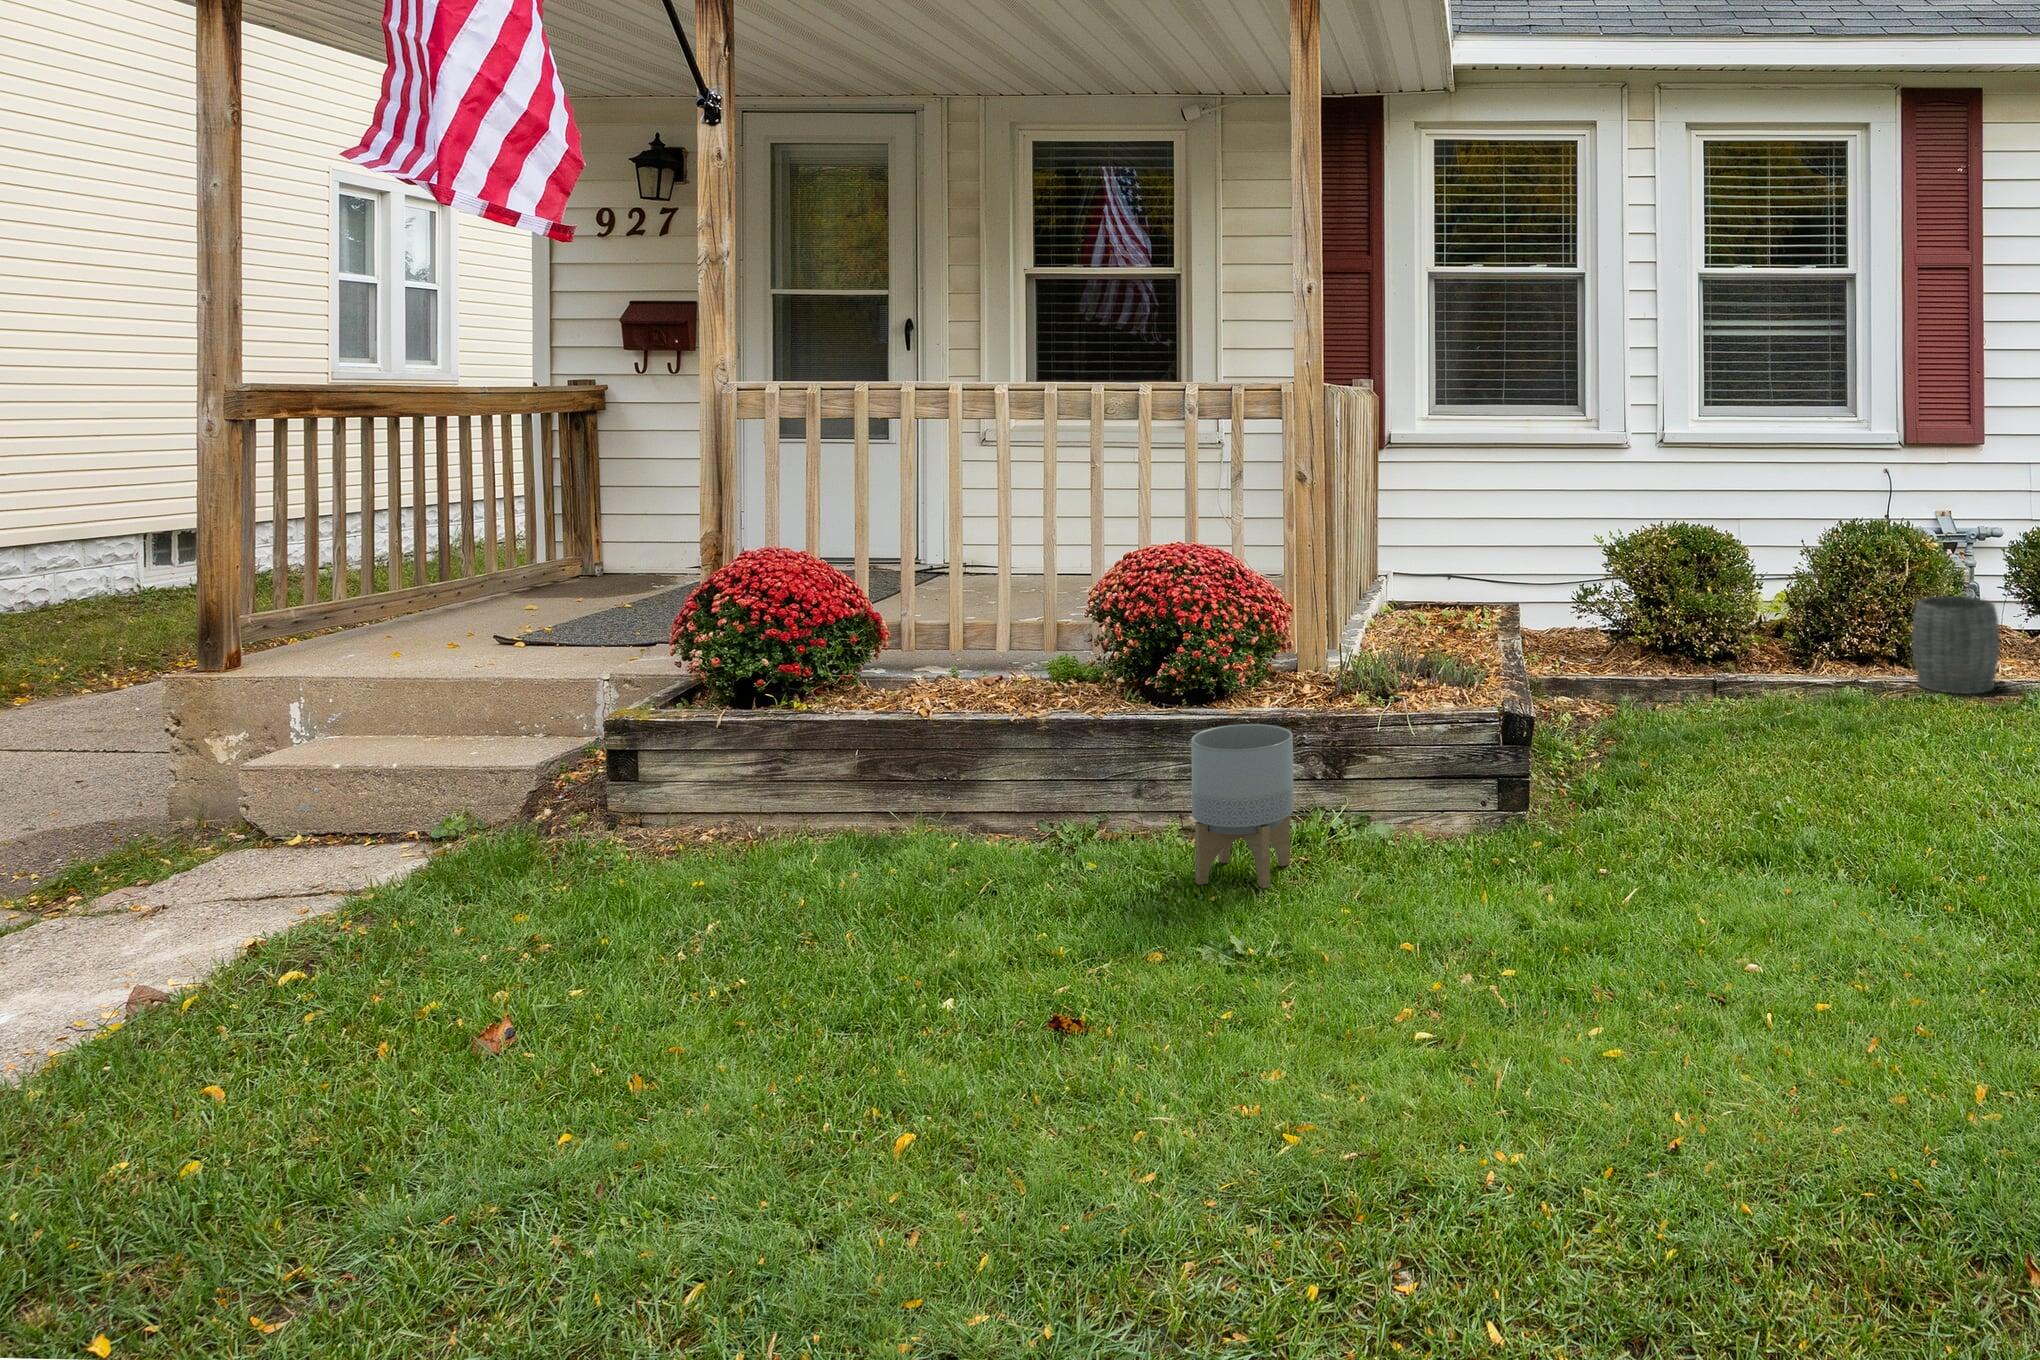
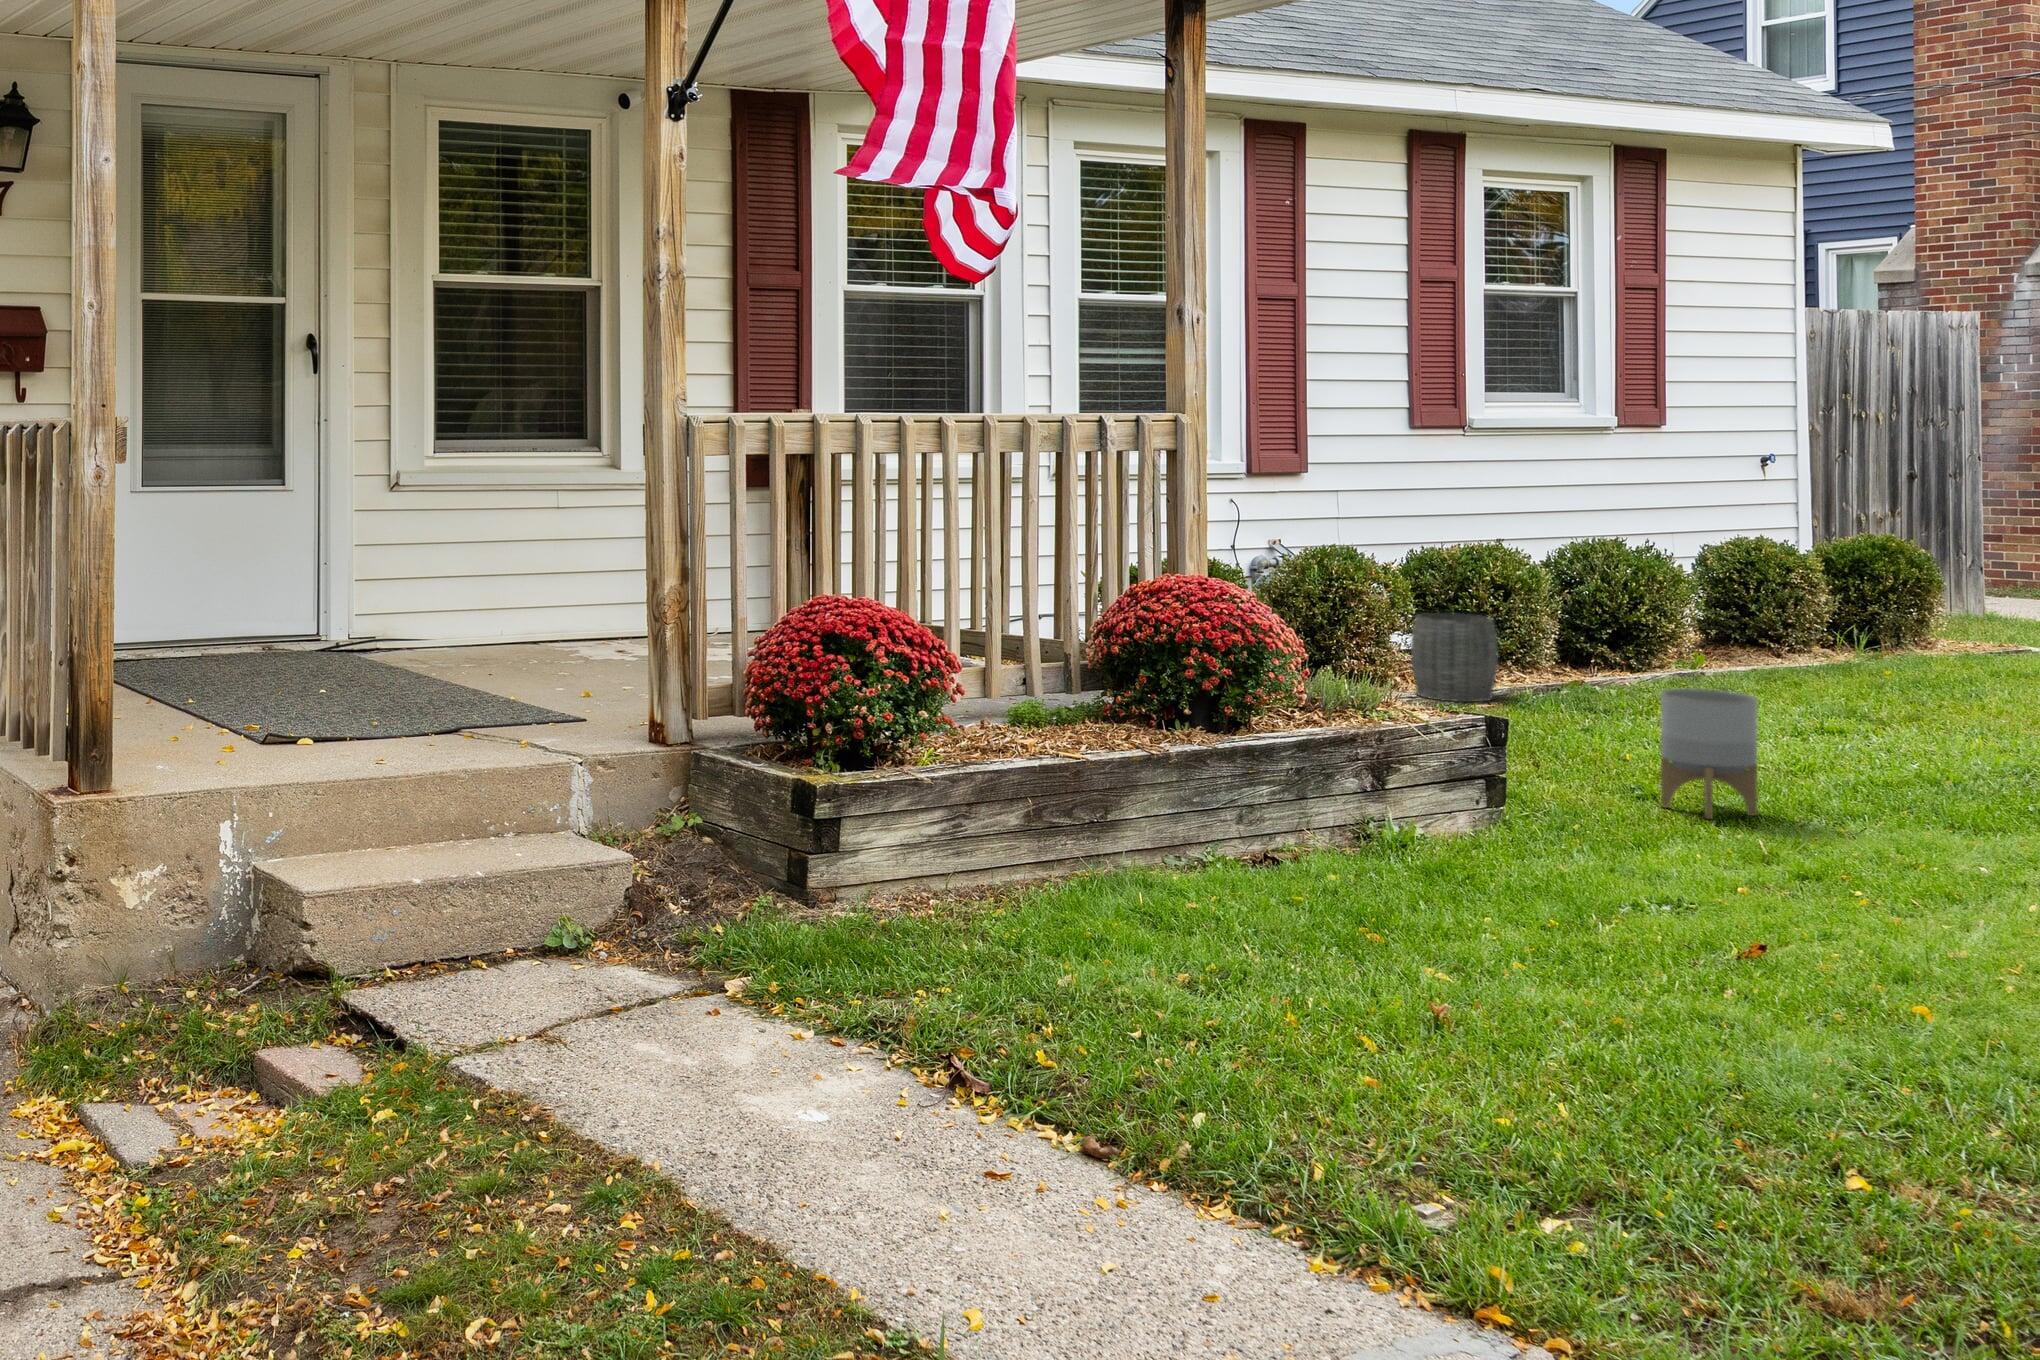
planter: present [1191,724,1293,888] -> present [1661,689,1757,819]

